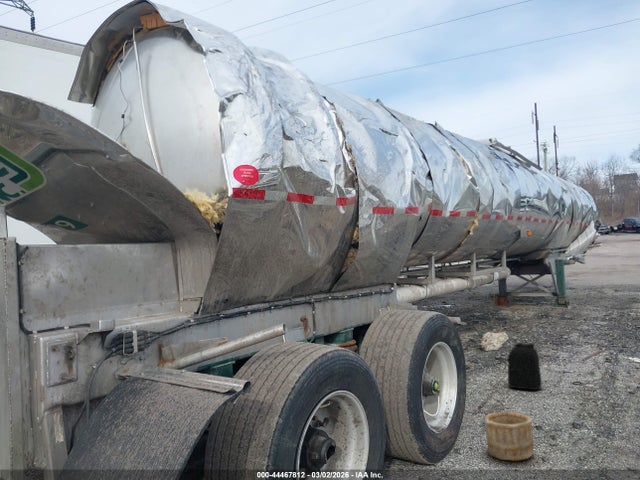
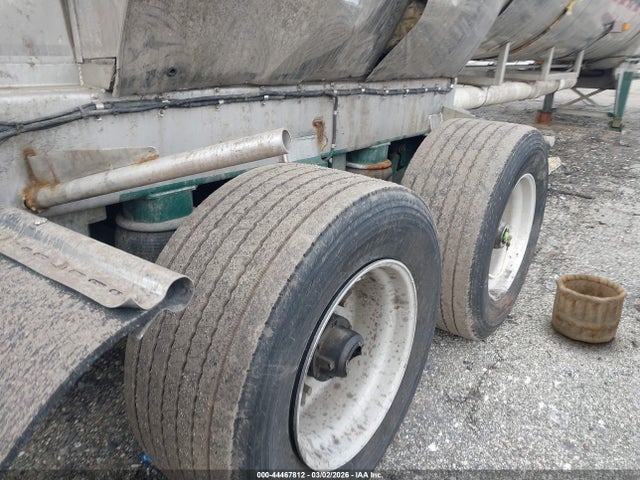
backpack: present [508,343,541,390] -> none [568,176,616,236]

